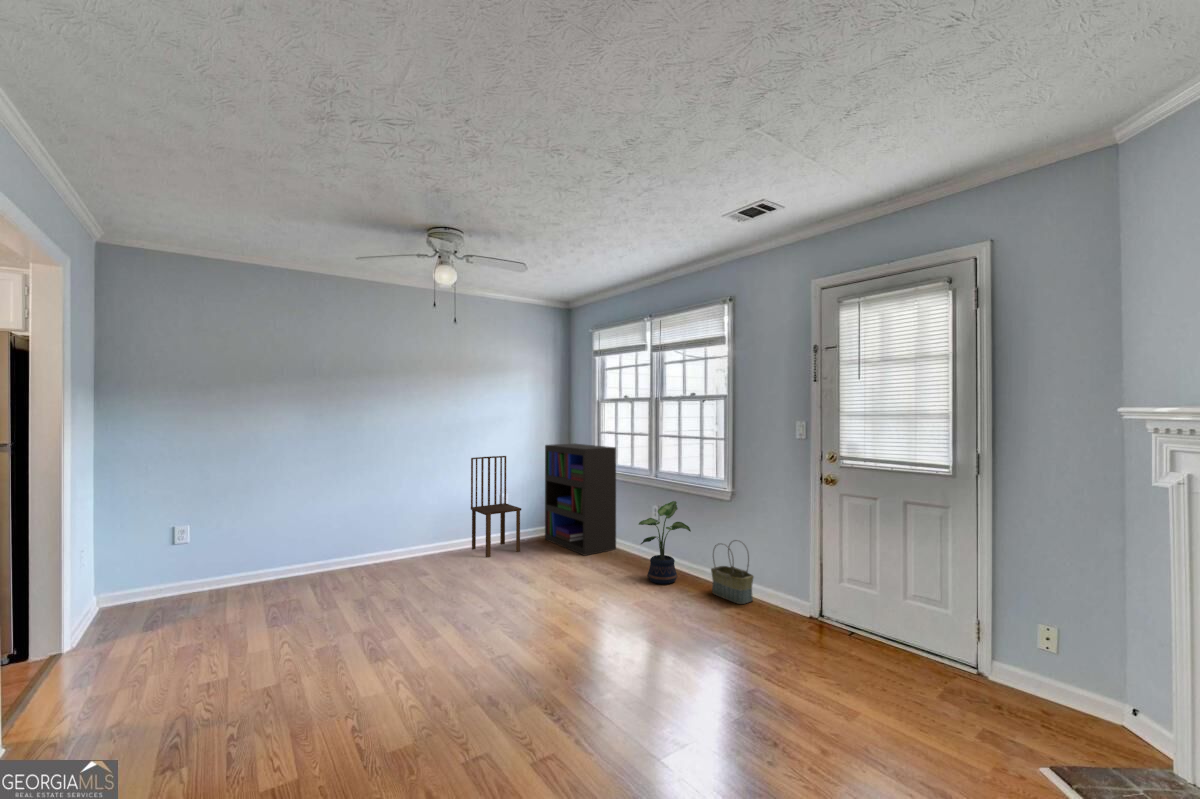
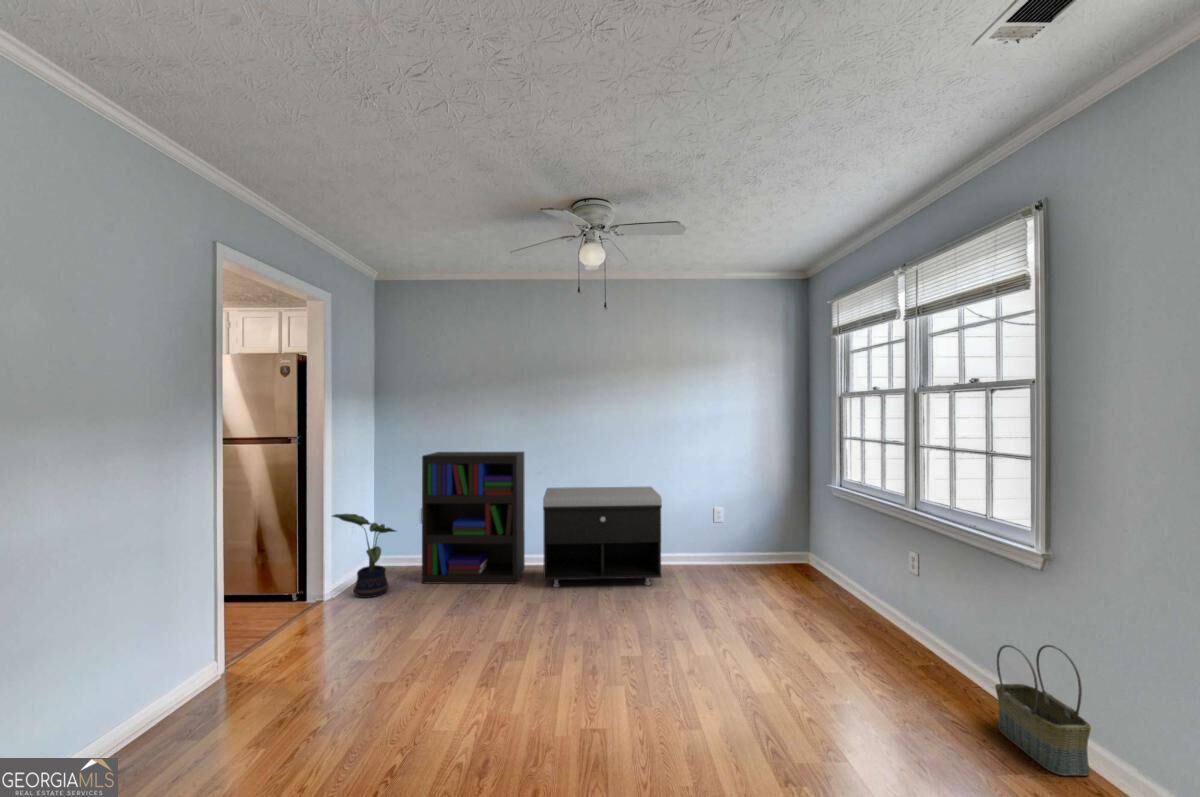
bookshelf: present [545,444,616,556] -> present [422,452,525,584]
dining chair: present [471,456,521,557] -> none [676,463,731,581]
storage bench: none [347,480,472,582] -> present [543,487,662,587]
potted plant: present [639,501,691,584] -> present [332,514,395,598]

